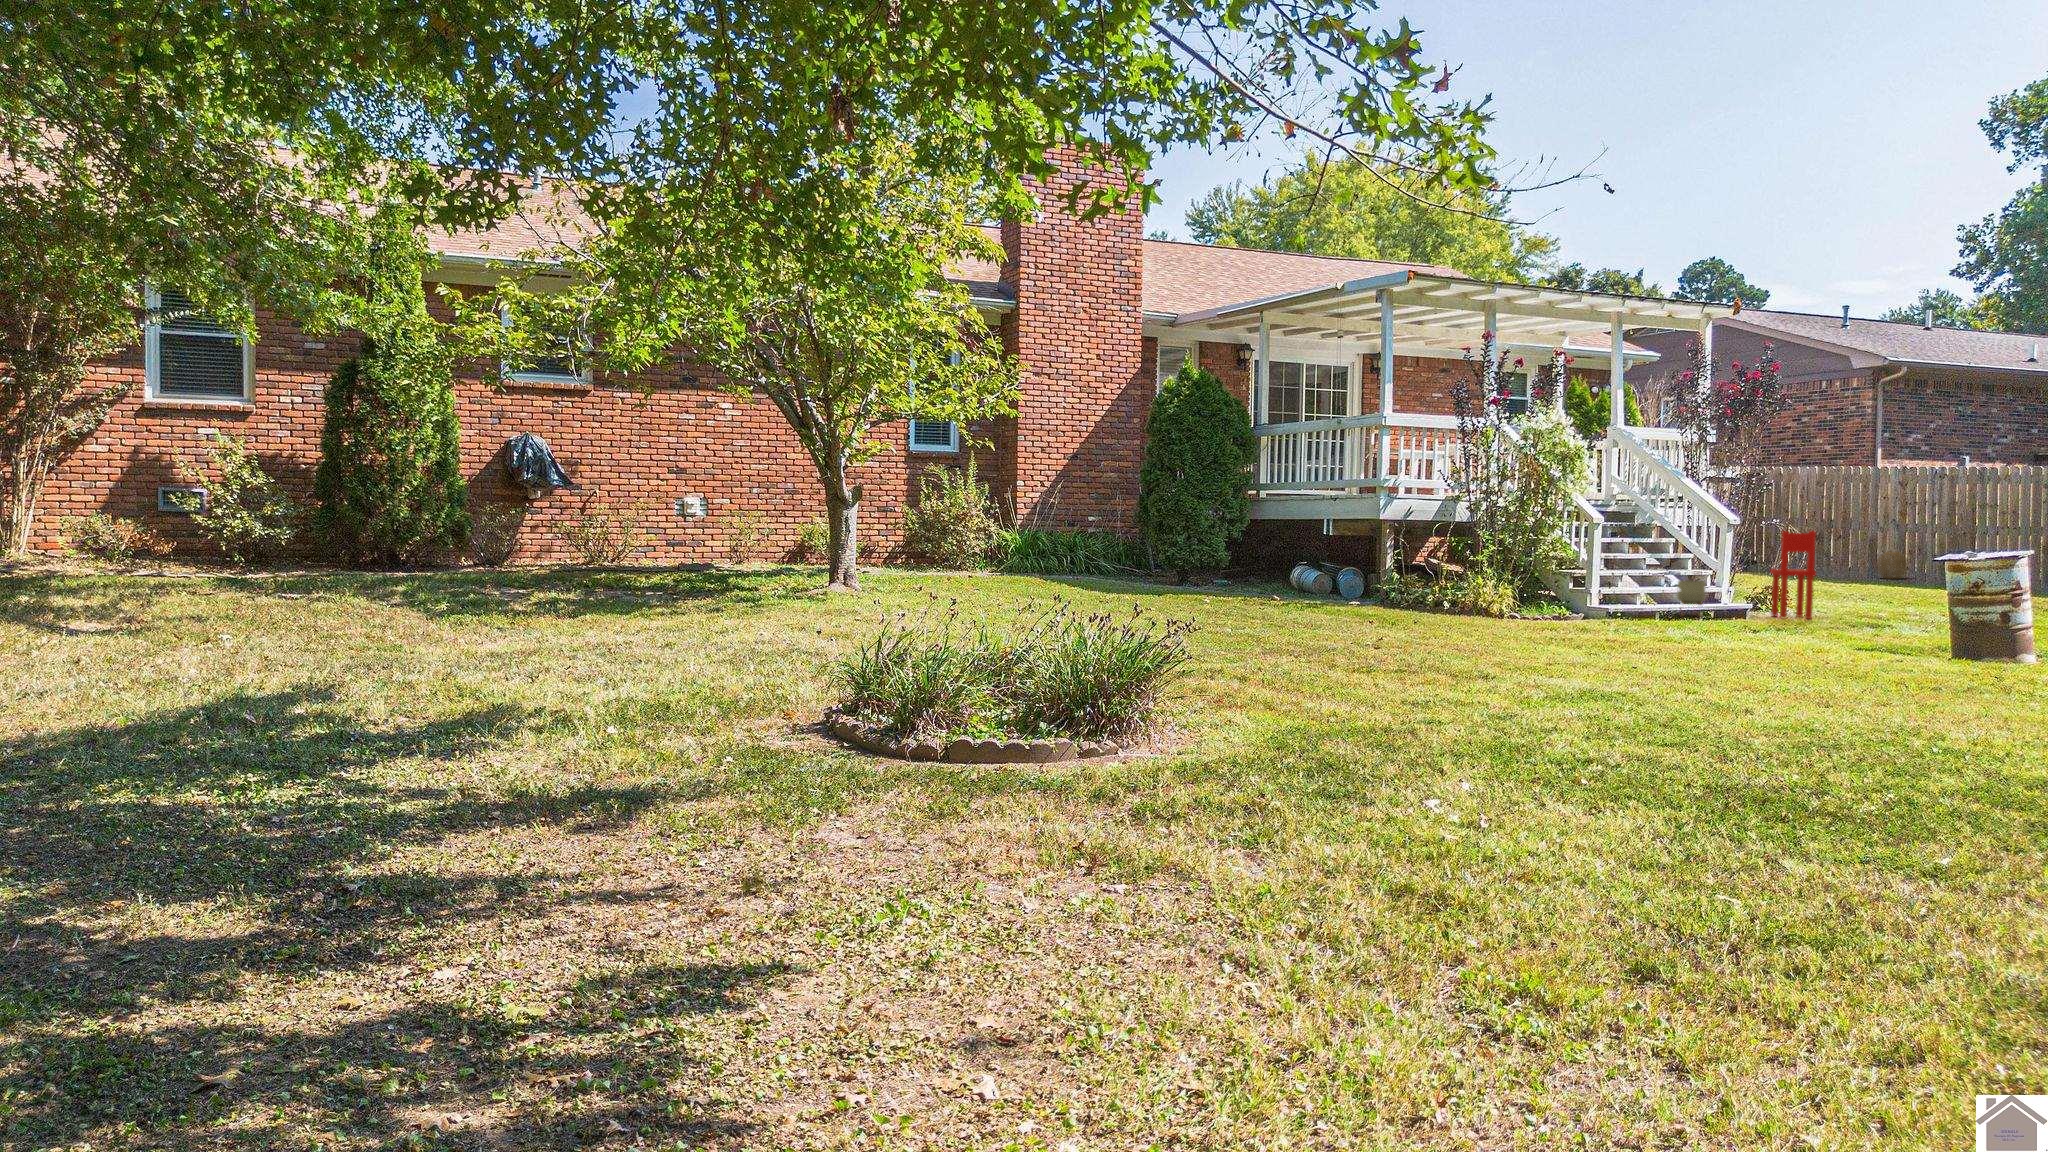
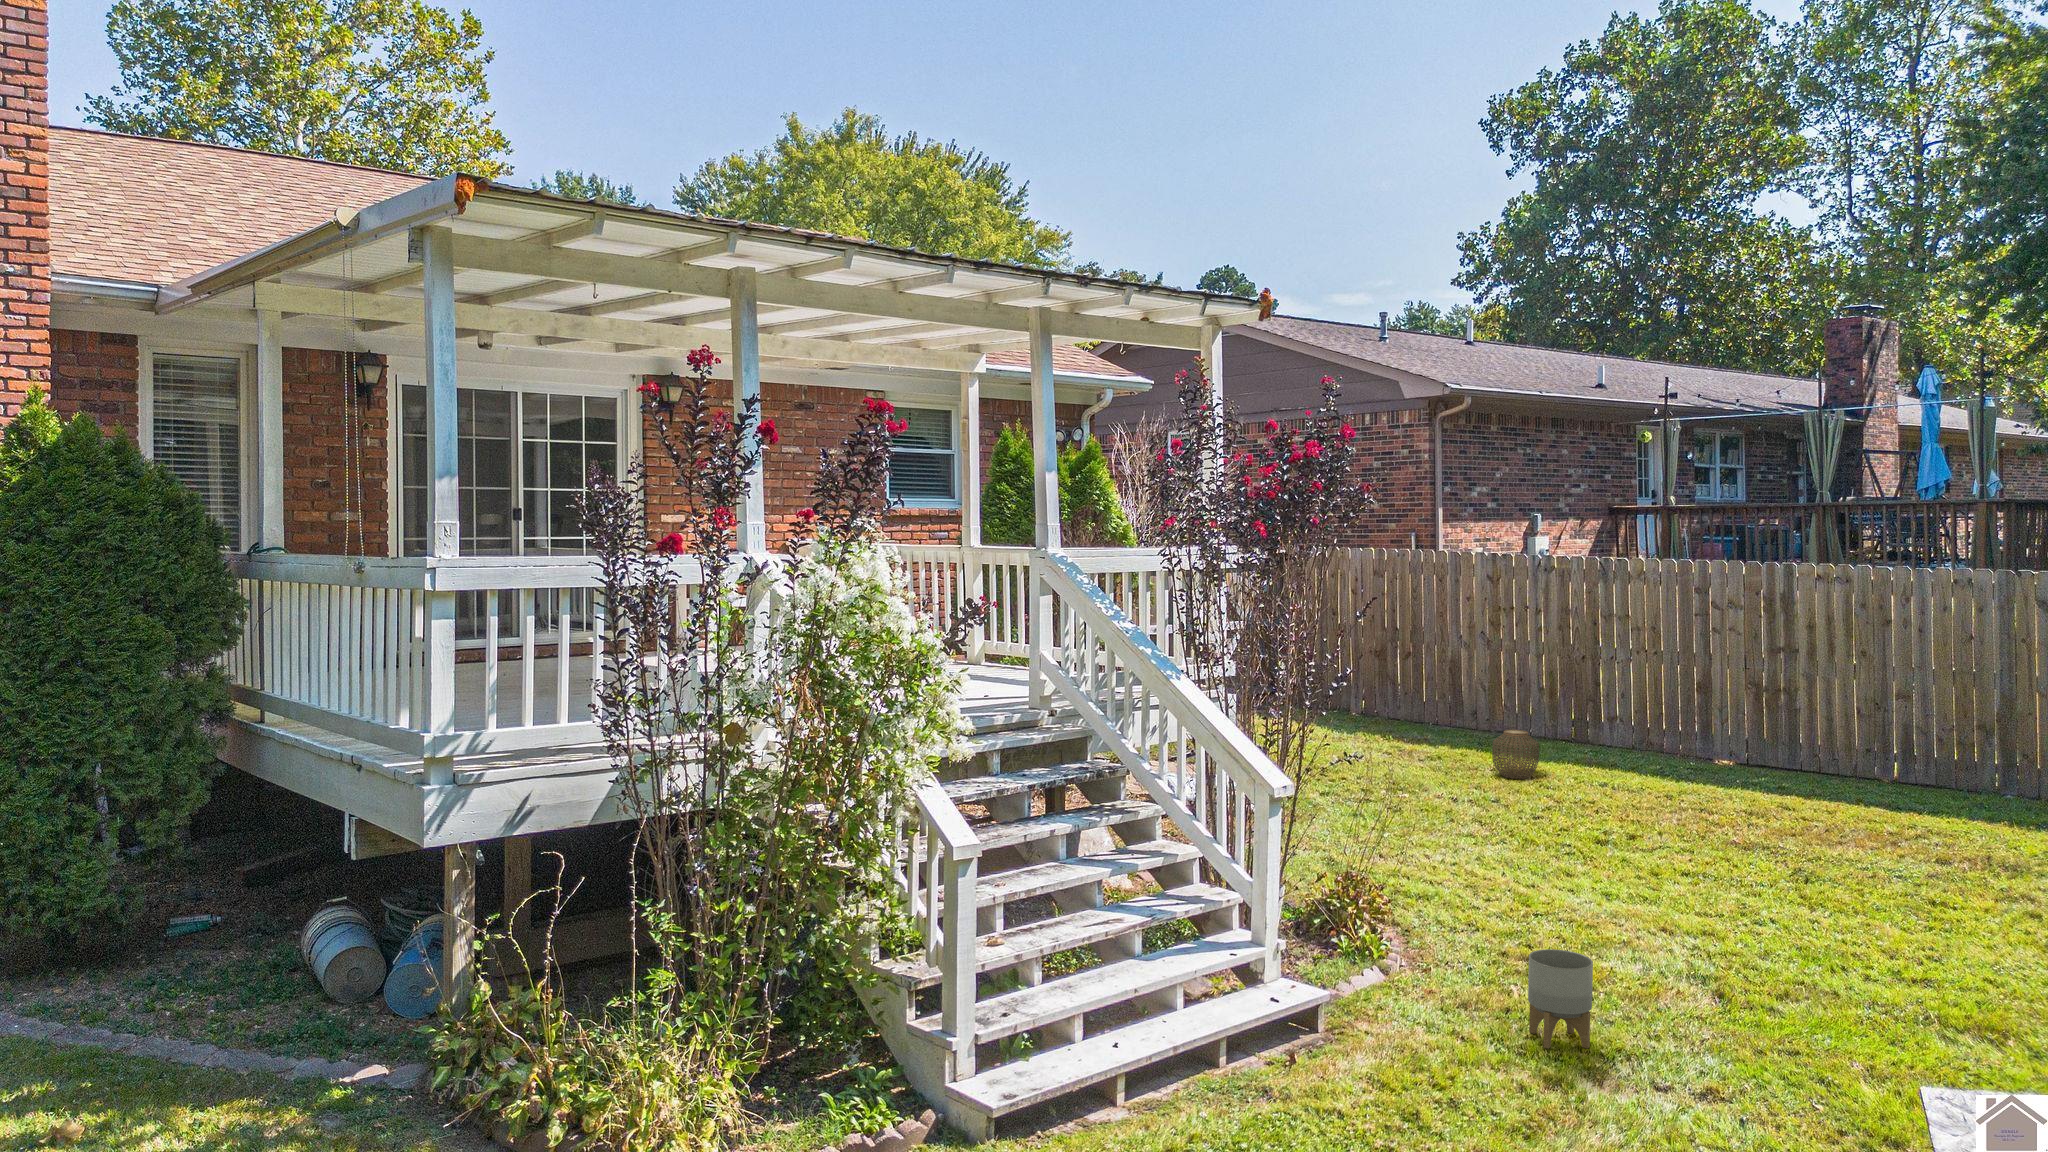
chair: present [1770,531,1816,619] -> none [1385,890,1500,1125]
planter: present [1677,580,1706,616] -> present [1528,949,1593,1048]

